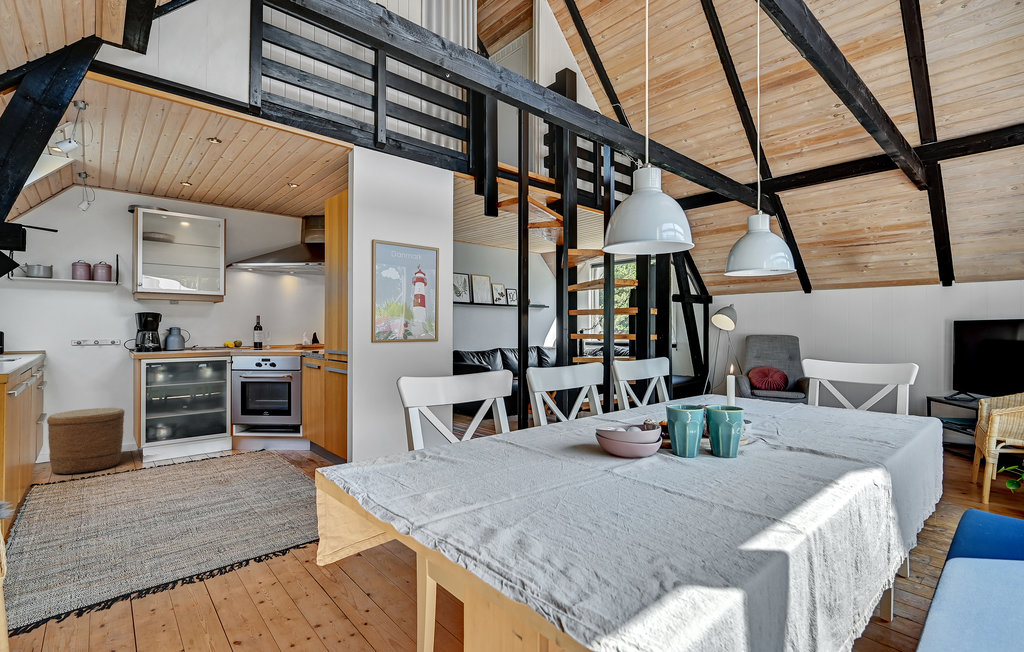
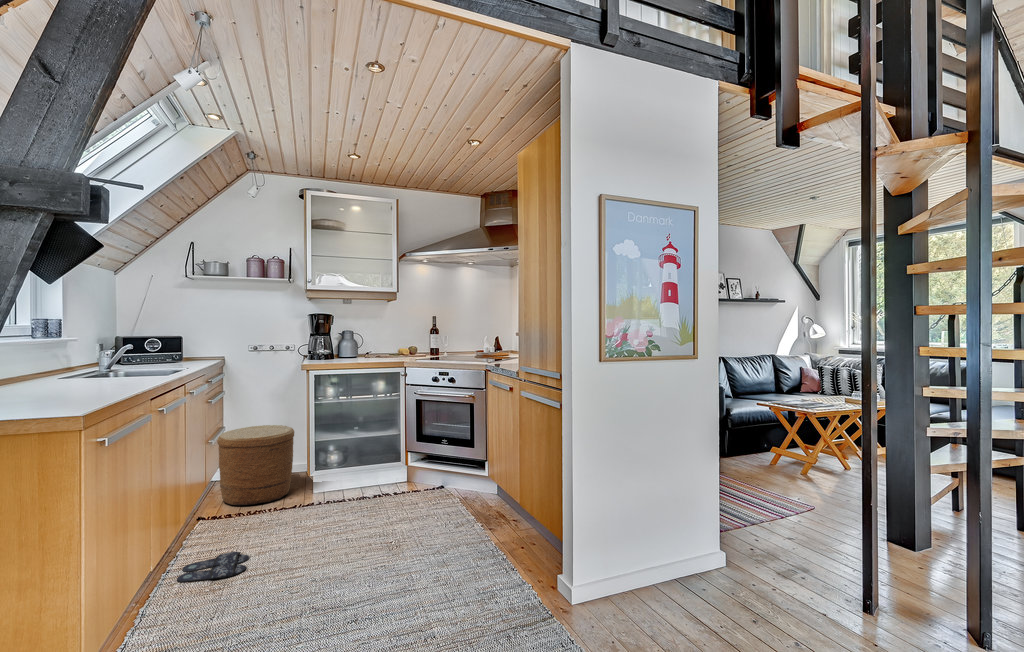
slippers: none [32,497,94,516] -> present [177,552,249,582]

